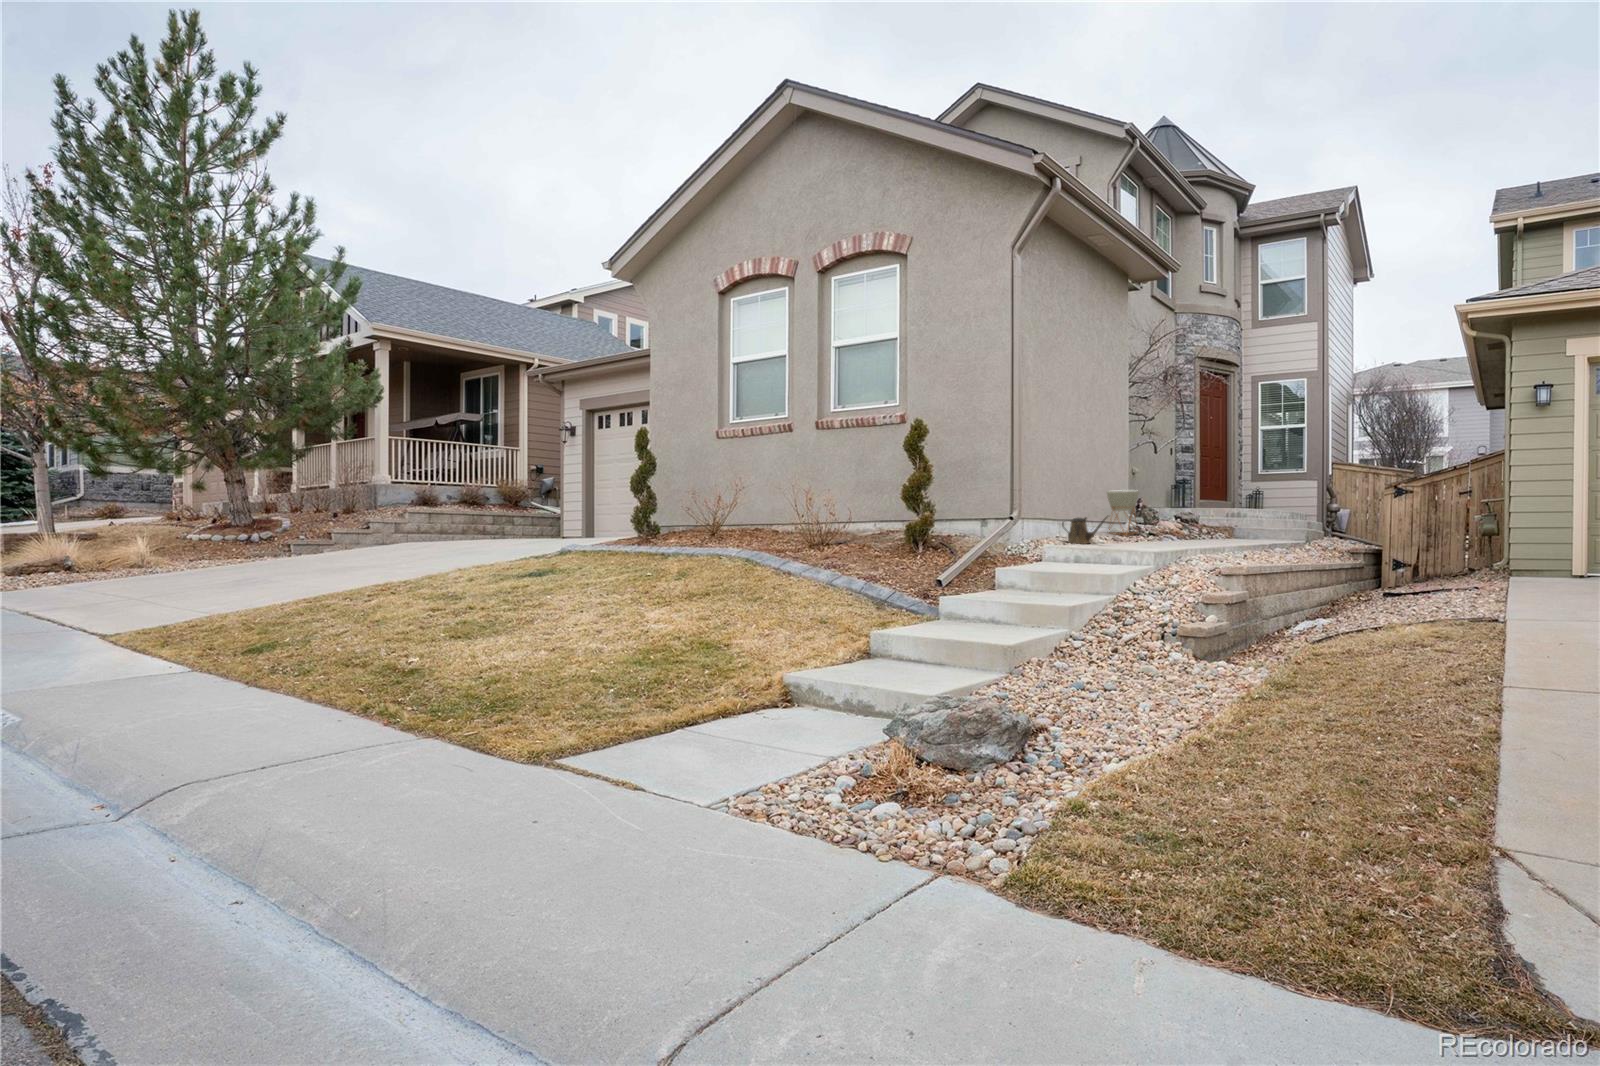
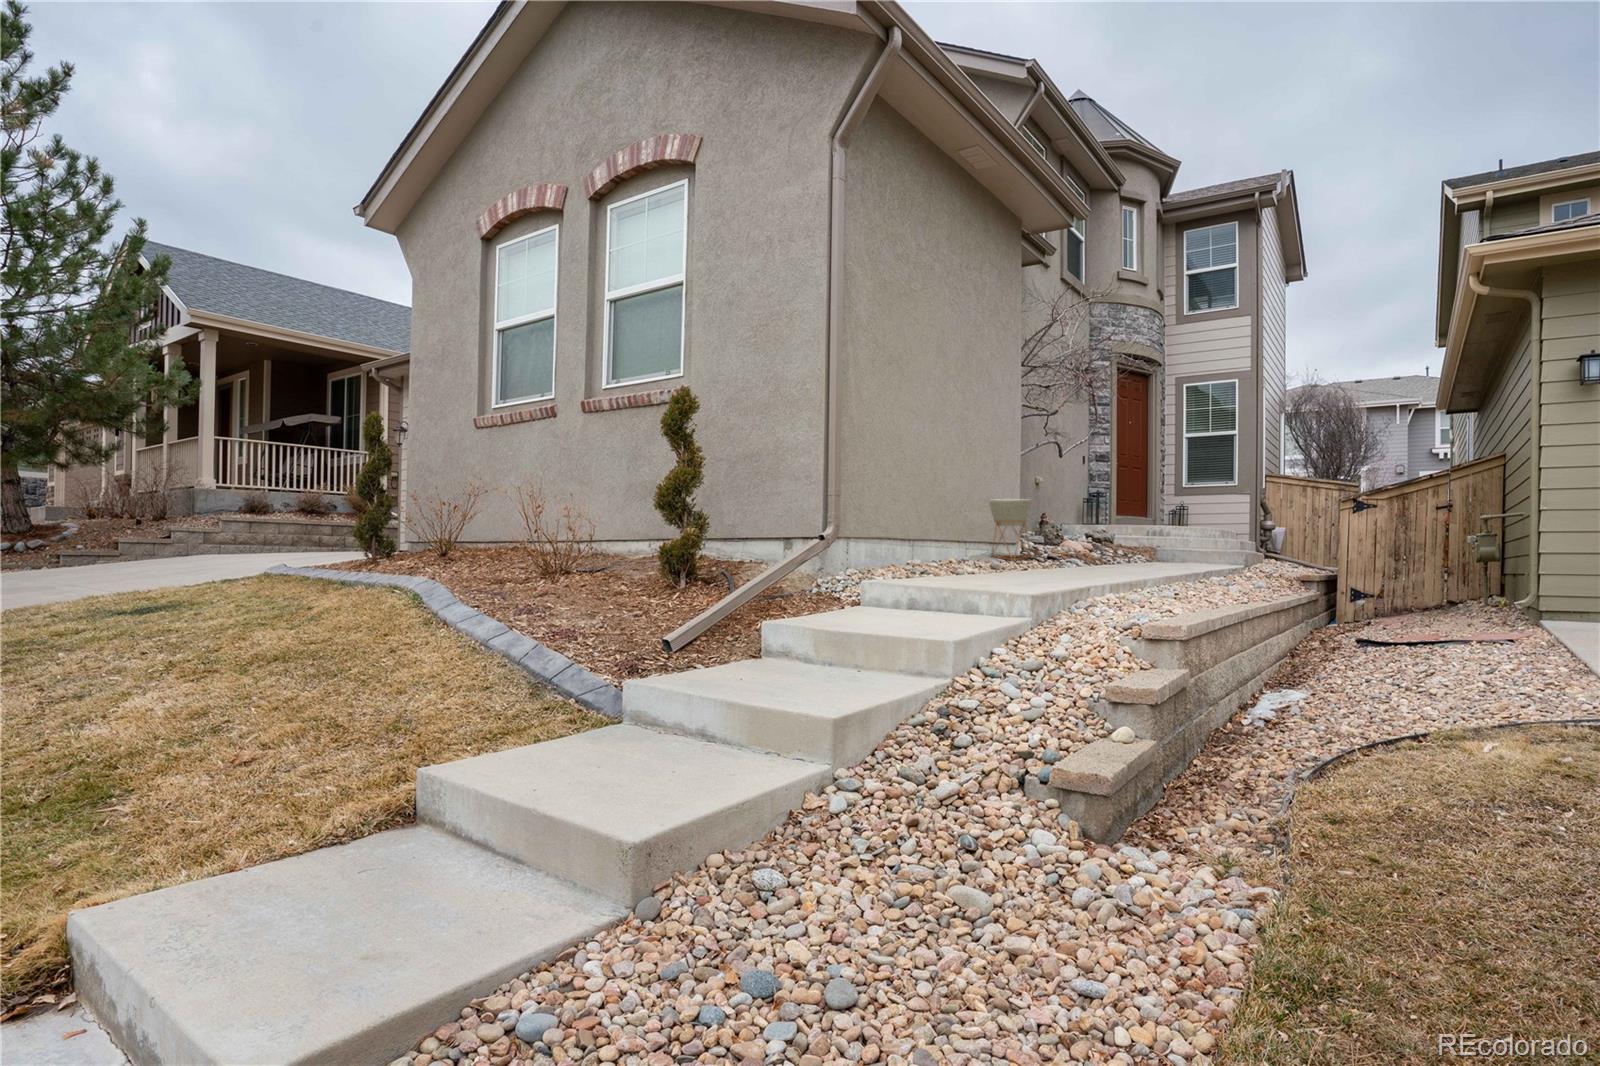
watering can: present [1062,515,1108,544] -> none [916,532,982,574]

